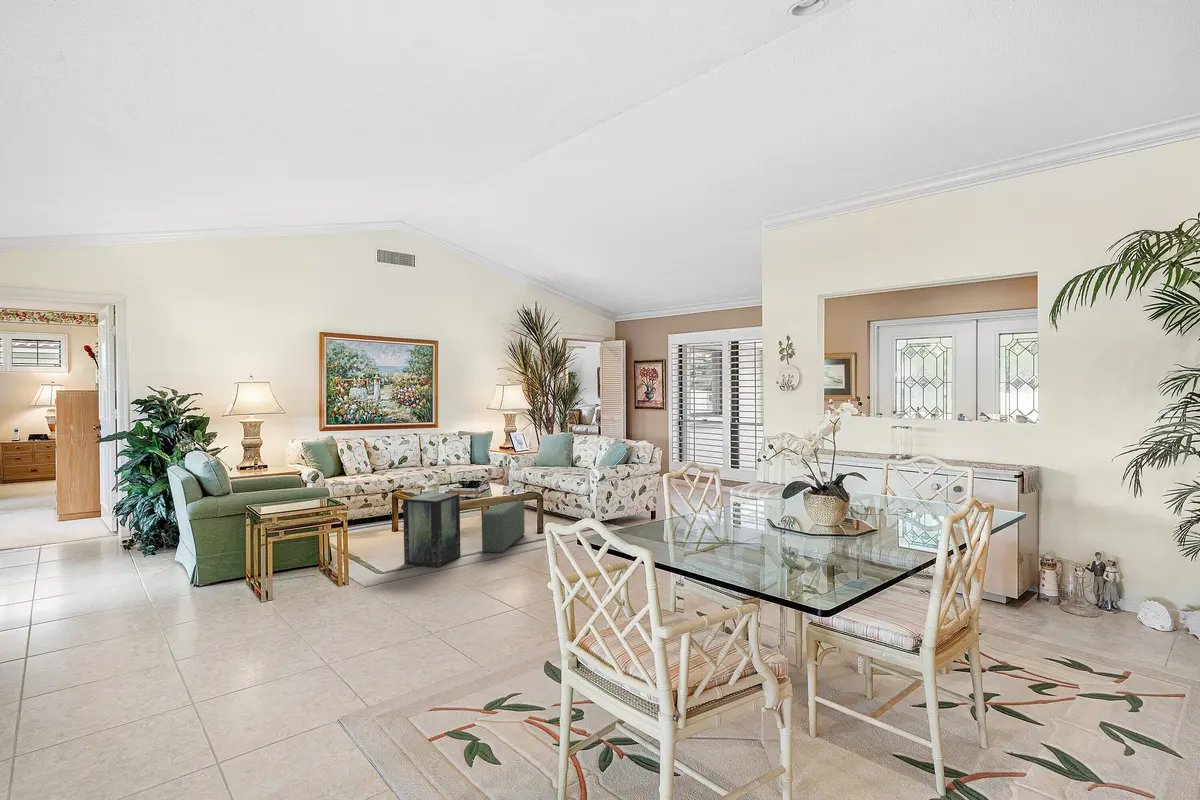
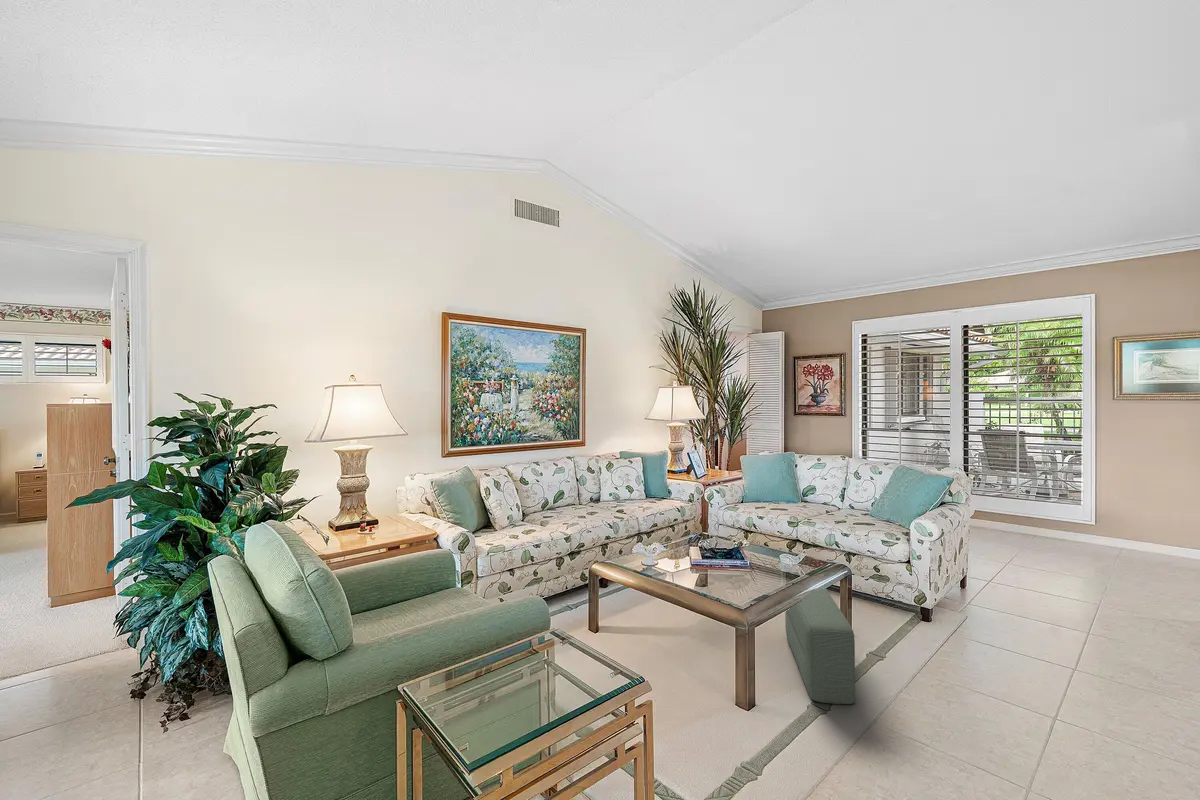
storage box: present [403,492,461,568] -> none [701,592,791,778]

